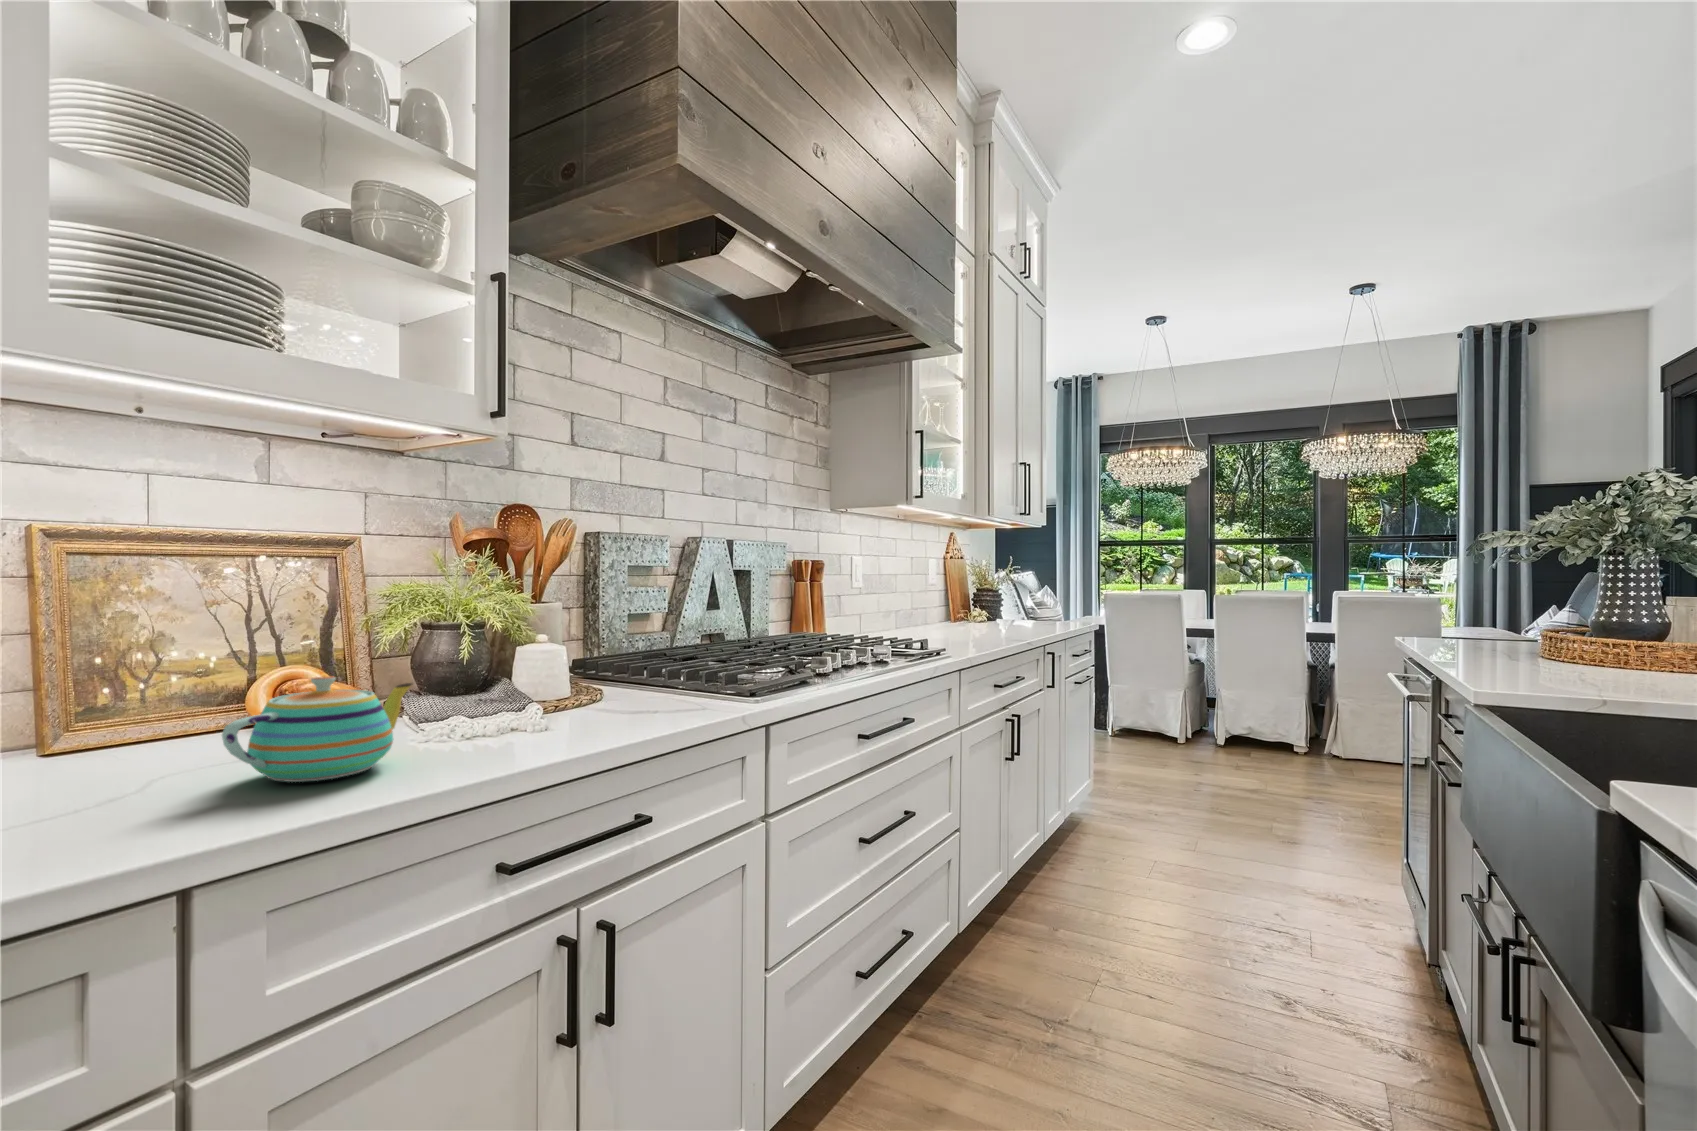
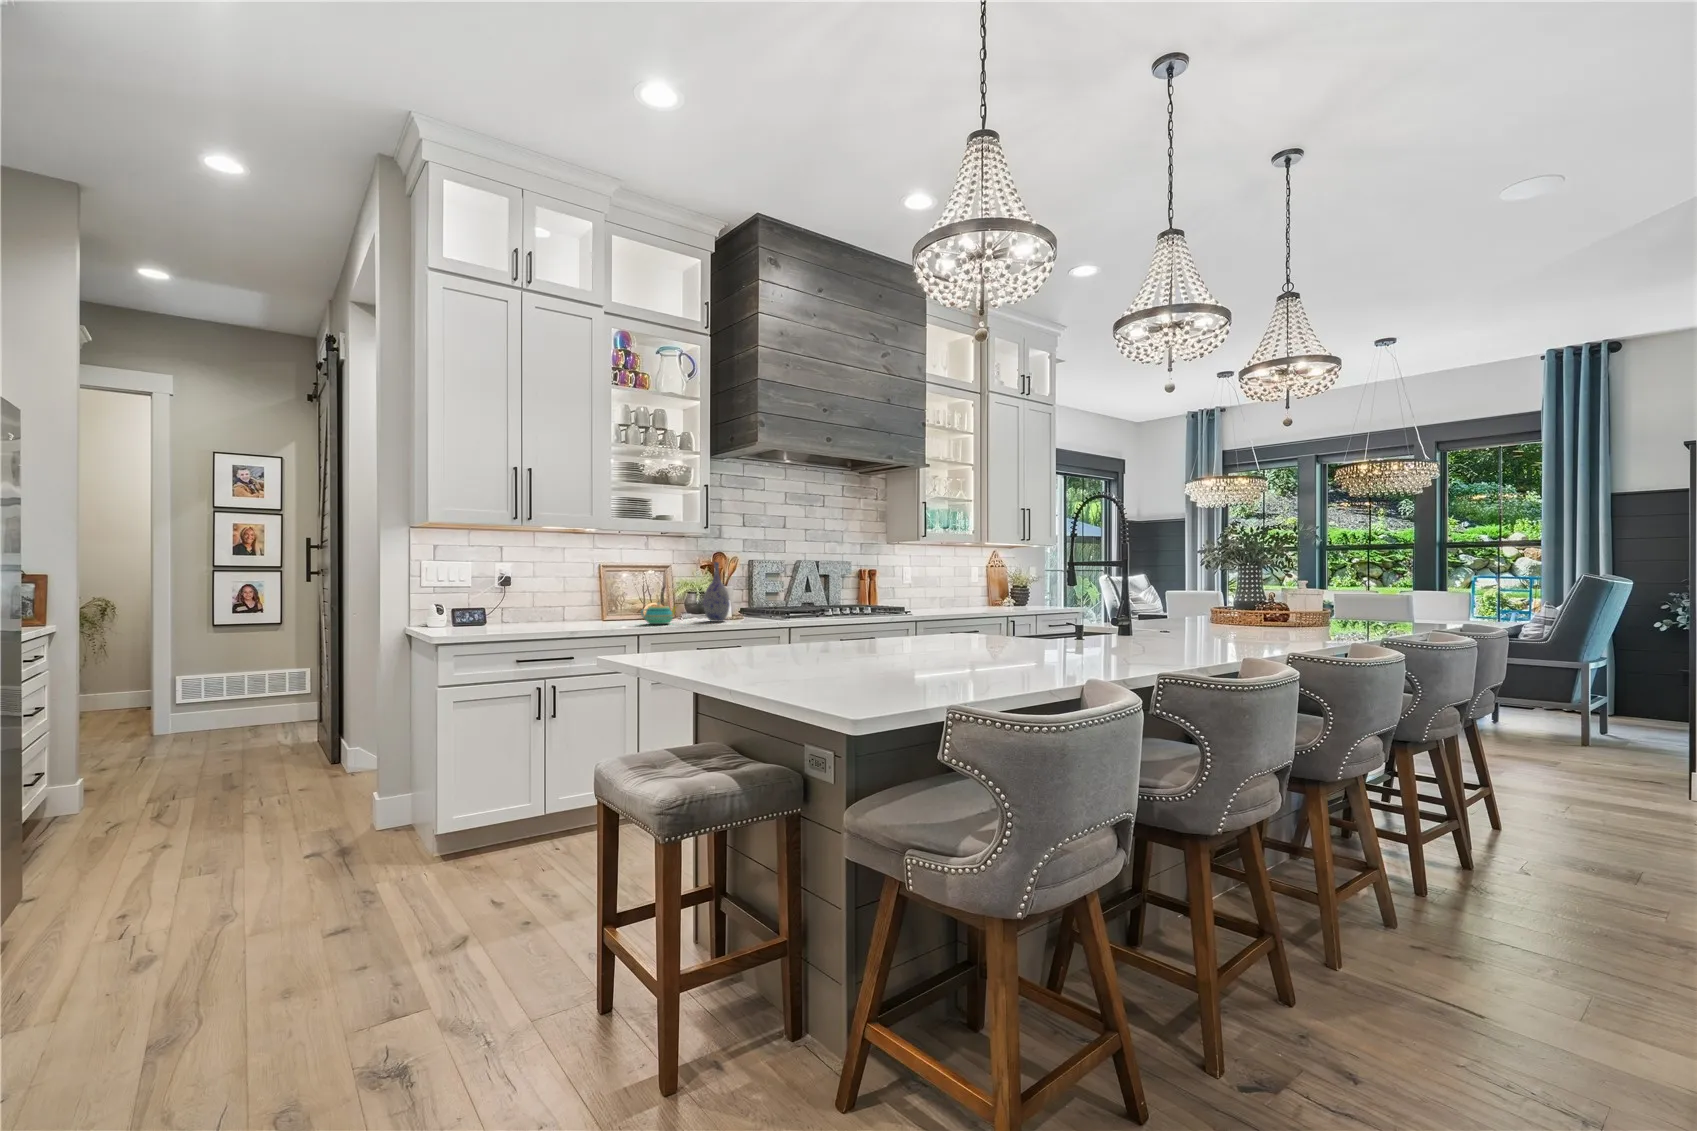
vase: none [512,517,609,732] -> present [704,562,730,622]

